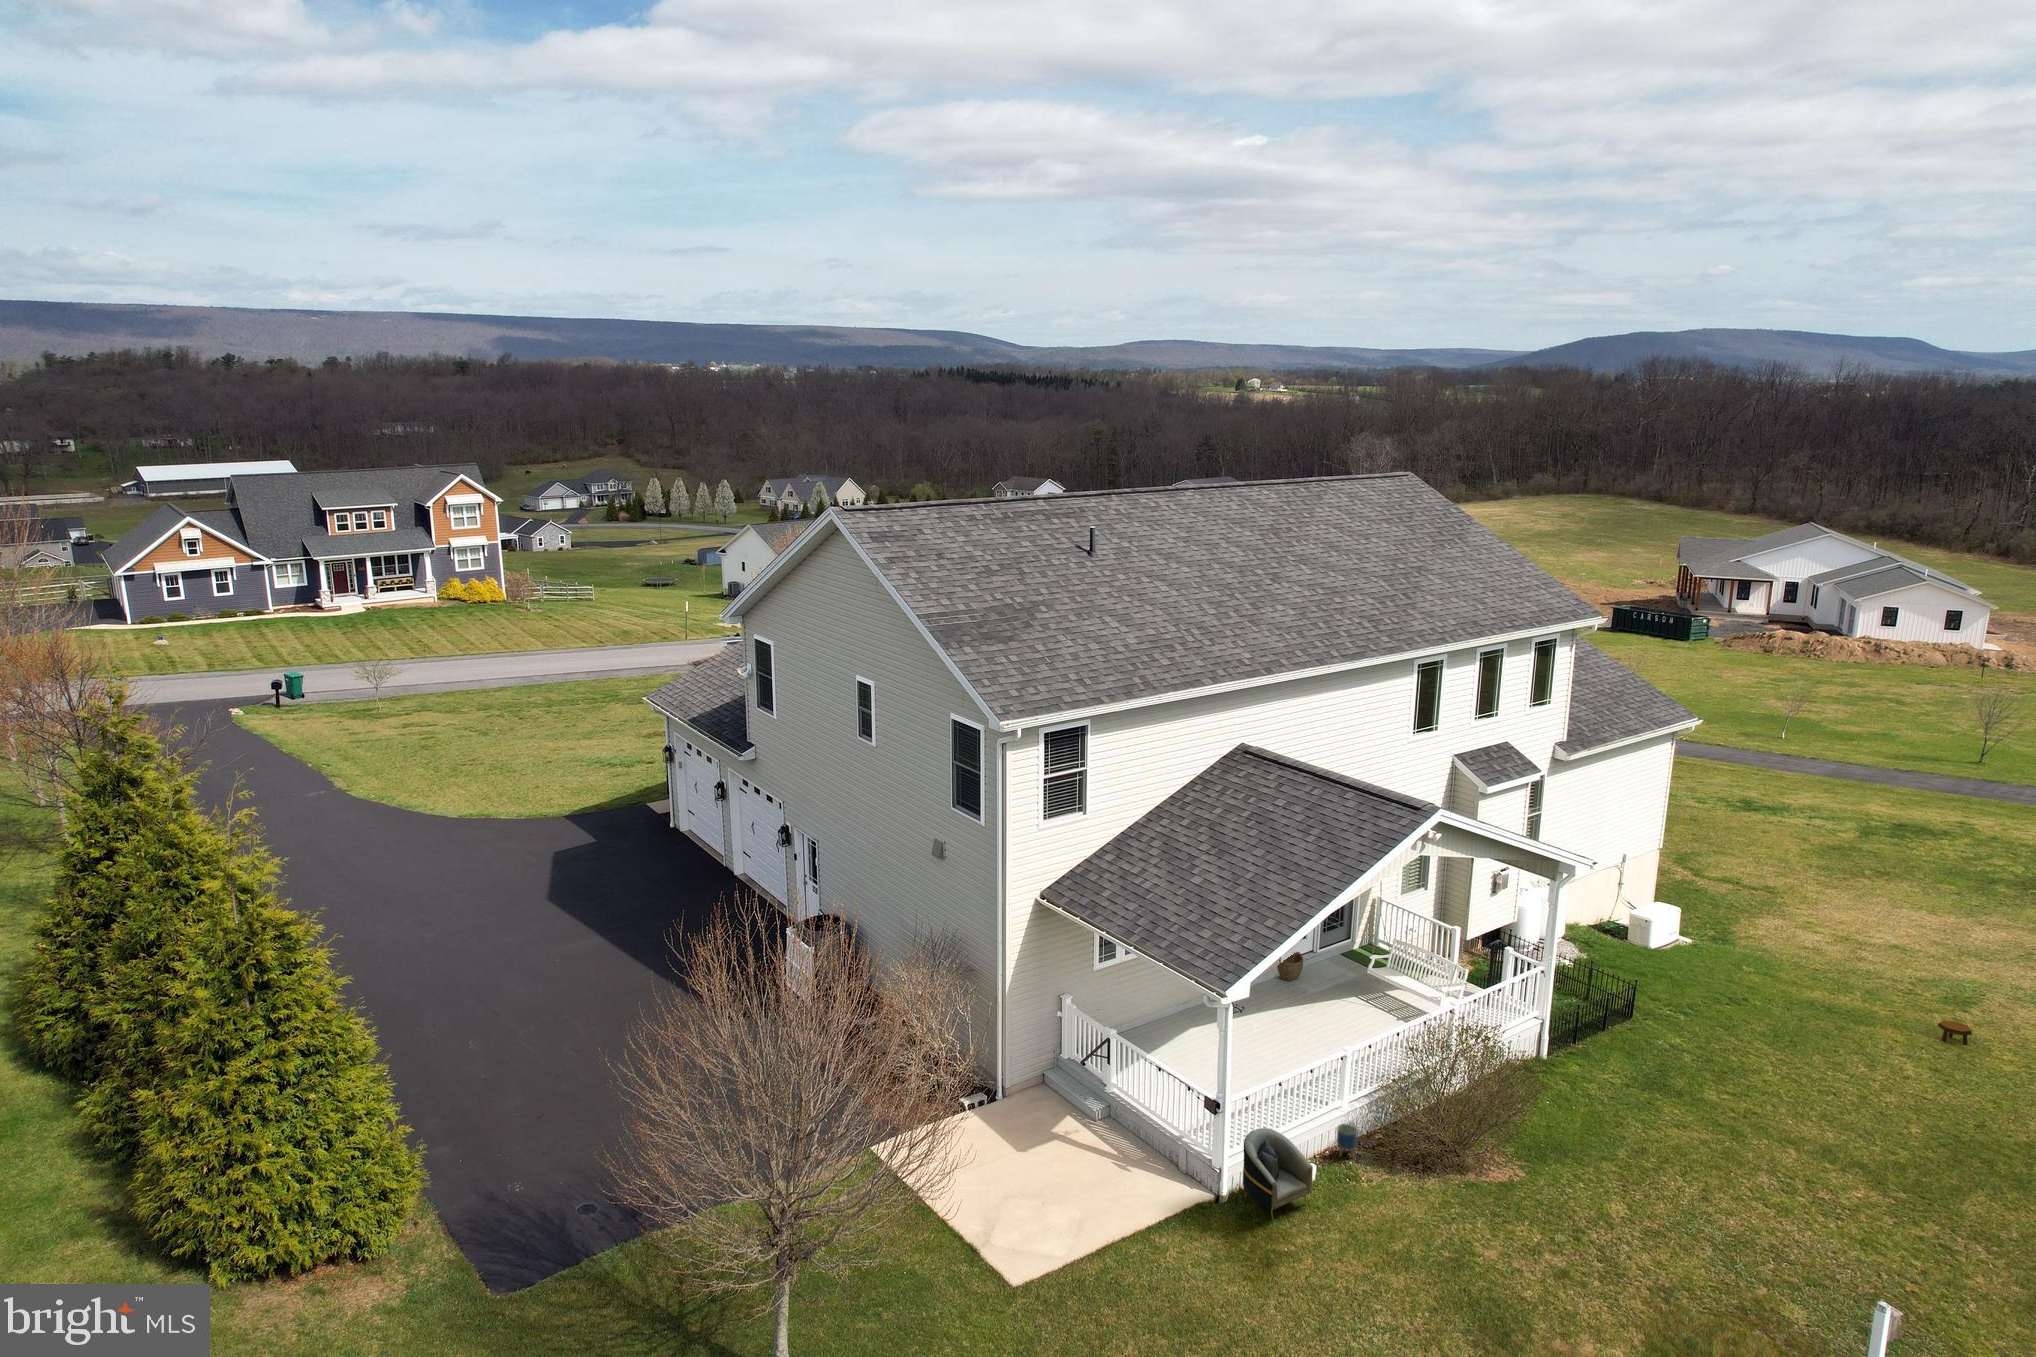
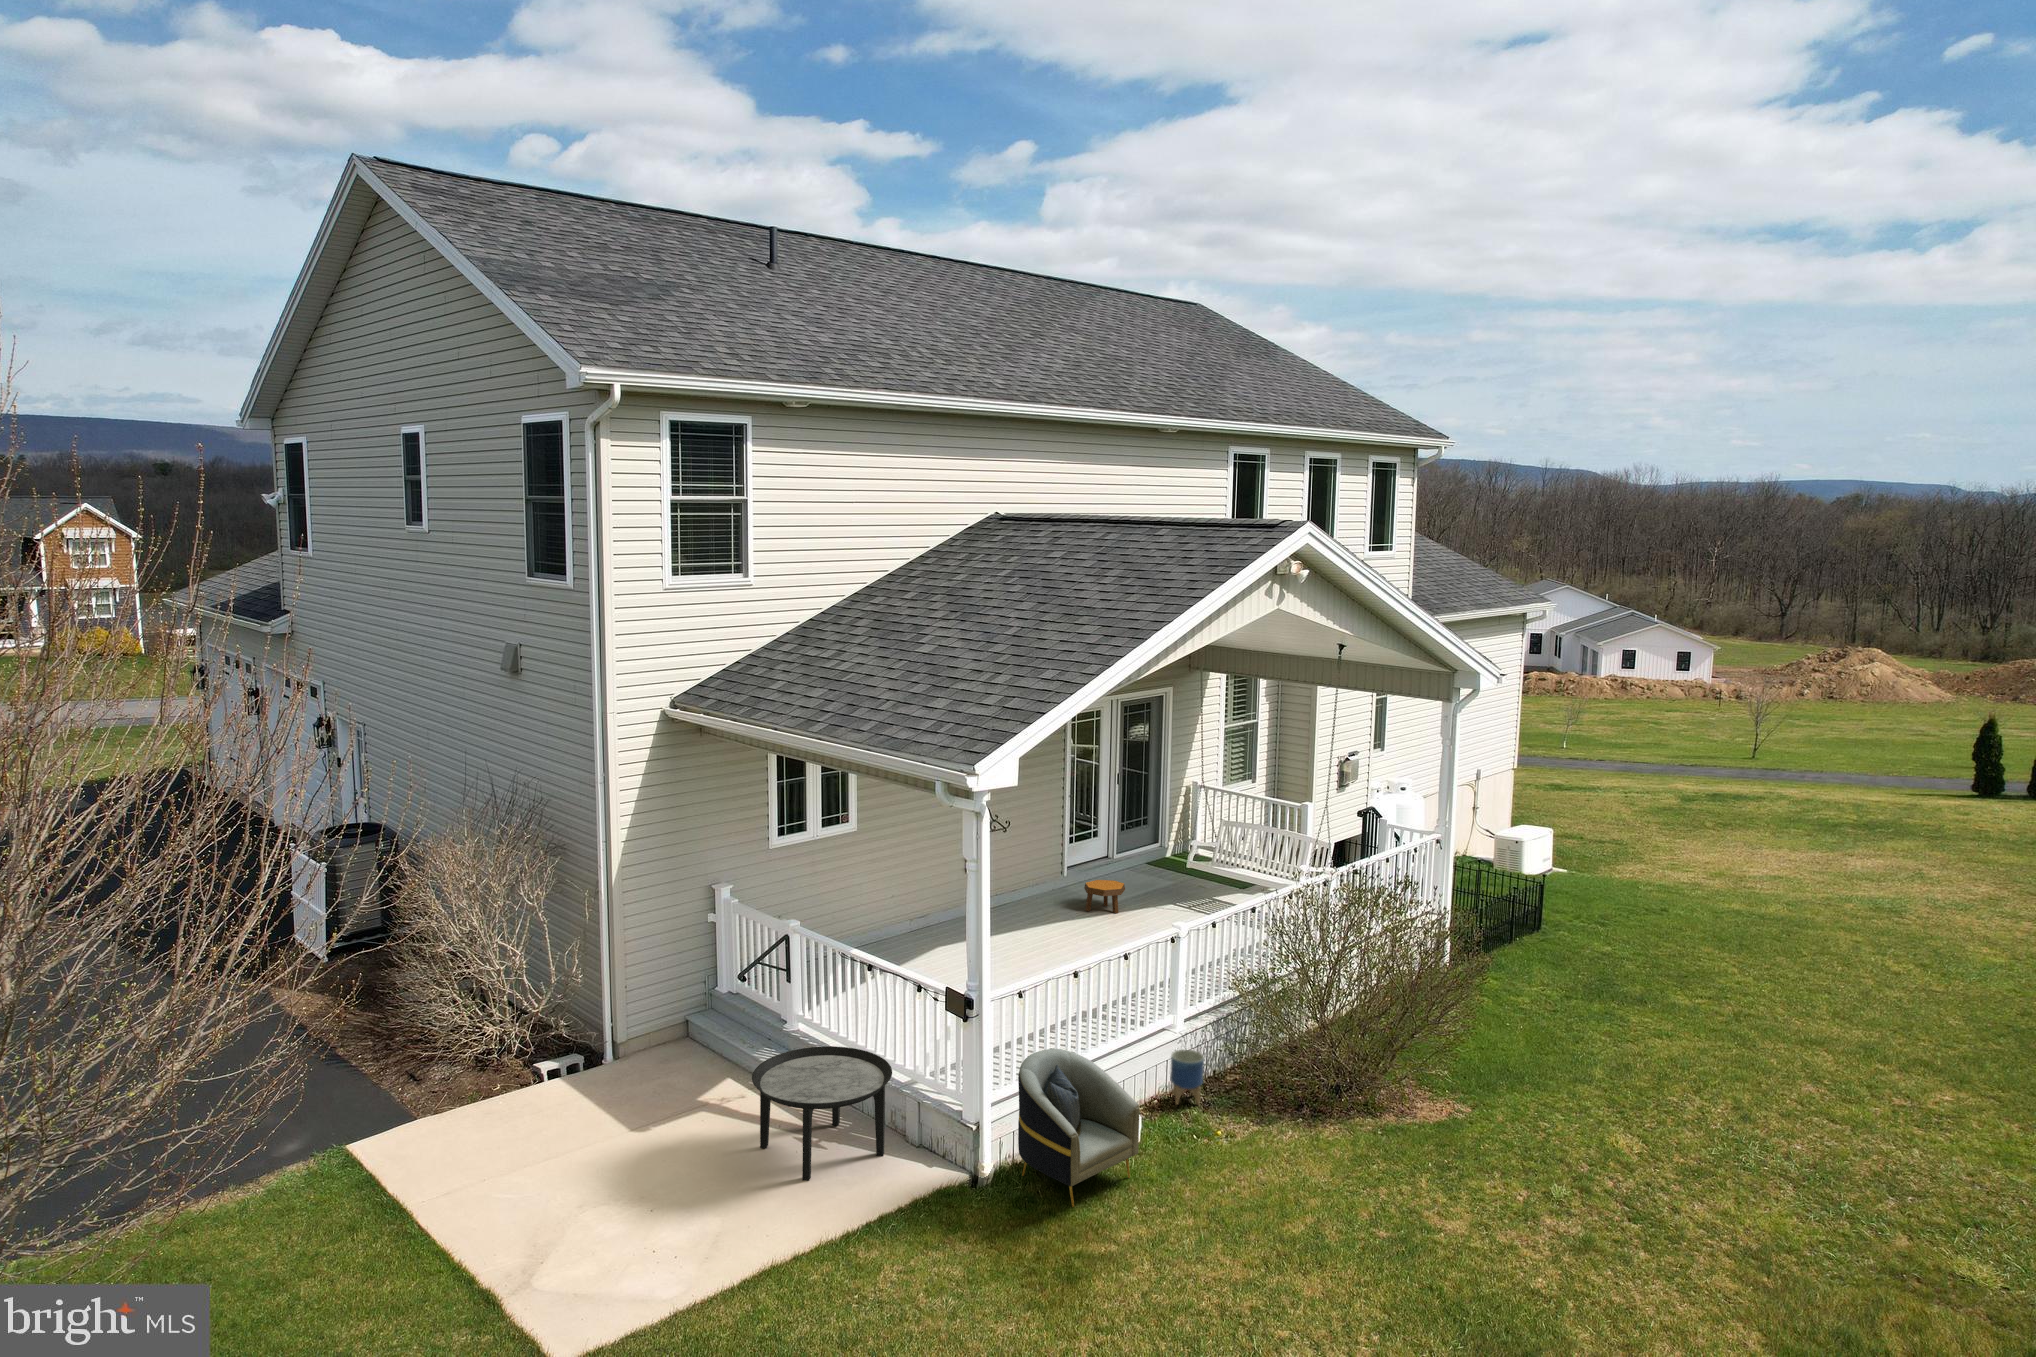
woven basket: present [1277,952,1303,981] -> none [1062,838,1100,886]
footstool: present [1938,1020,1972,1045] -> present [1084,880,1125,913]
round table: none [1095,1110,1172,1190] -> present [752,1046,892,1181]

